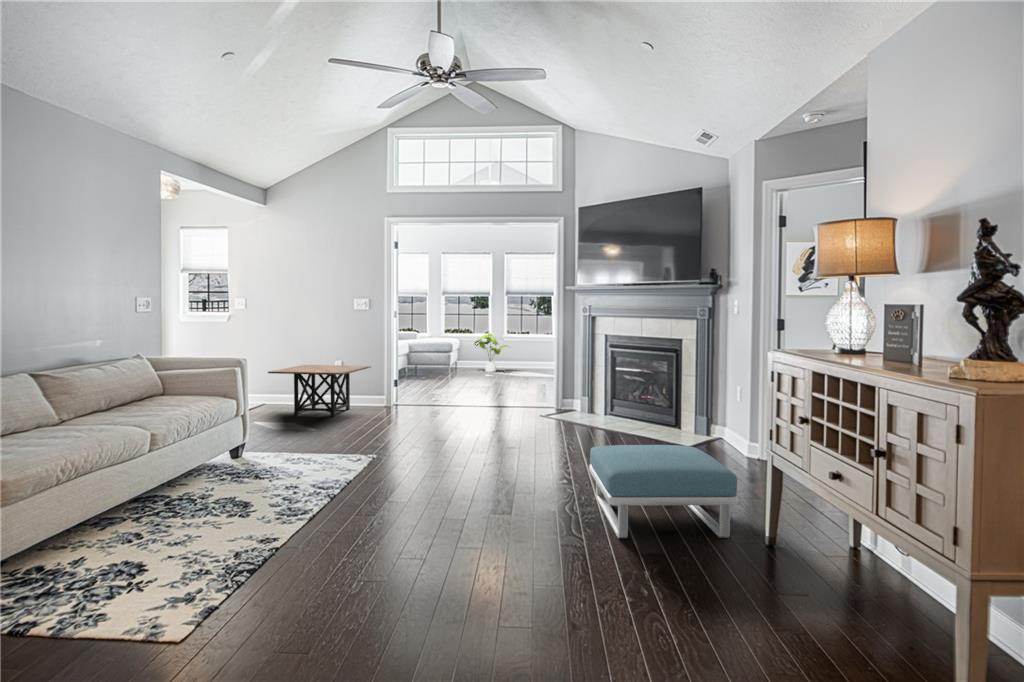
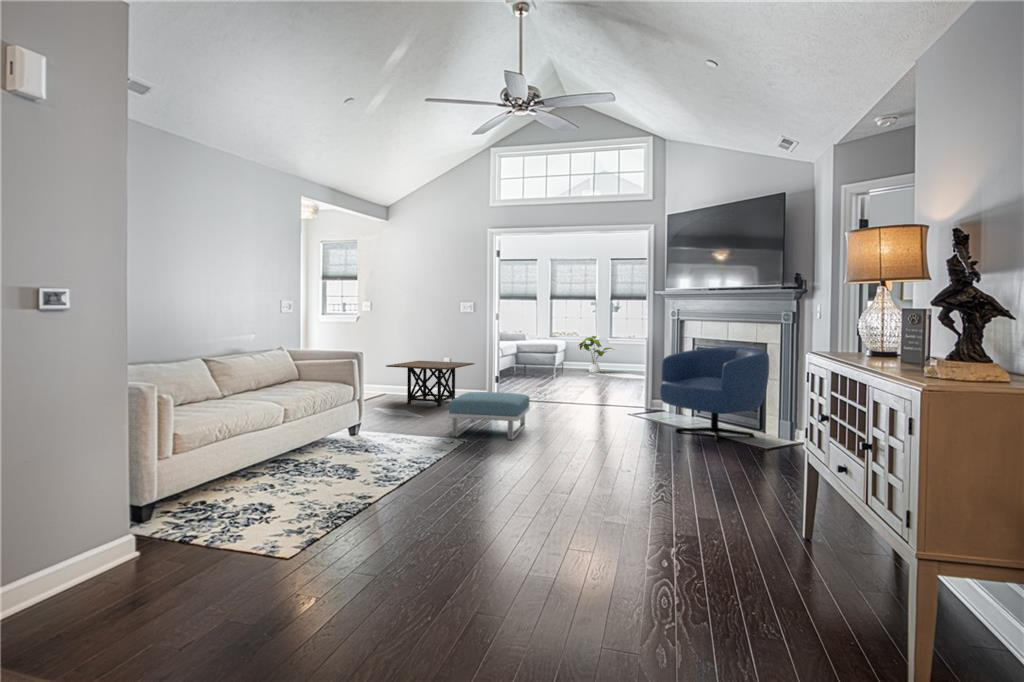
armchair: none [580,344,688,442] -> present [660,347,769,442]
footstool: present [589,445,738,538] -> present [448,392,530,440]

